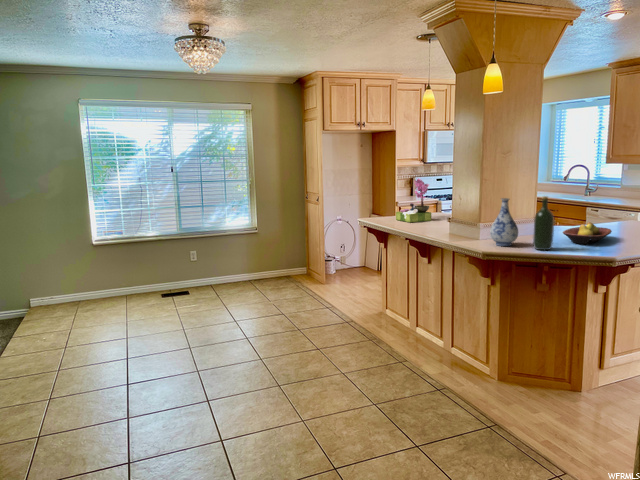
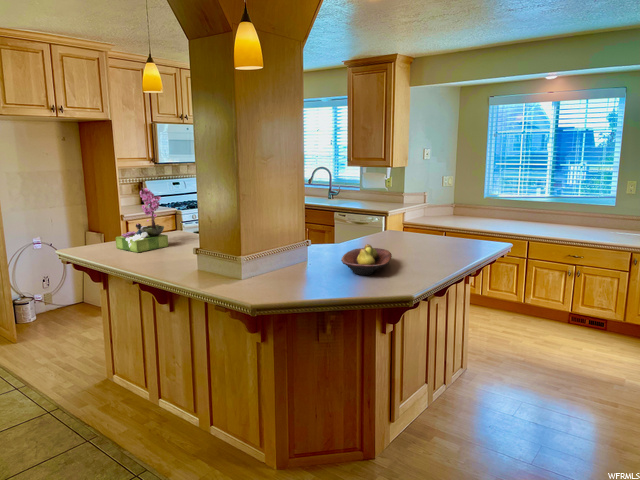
wine bottle: present [533,196,554,250] -> none [313,219,338,294]
vase: present [490,198,518,246] -> none [254,222,292,291]

